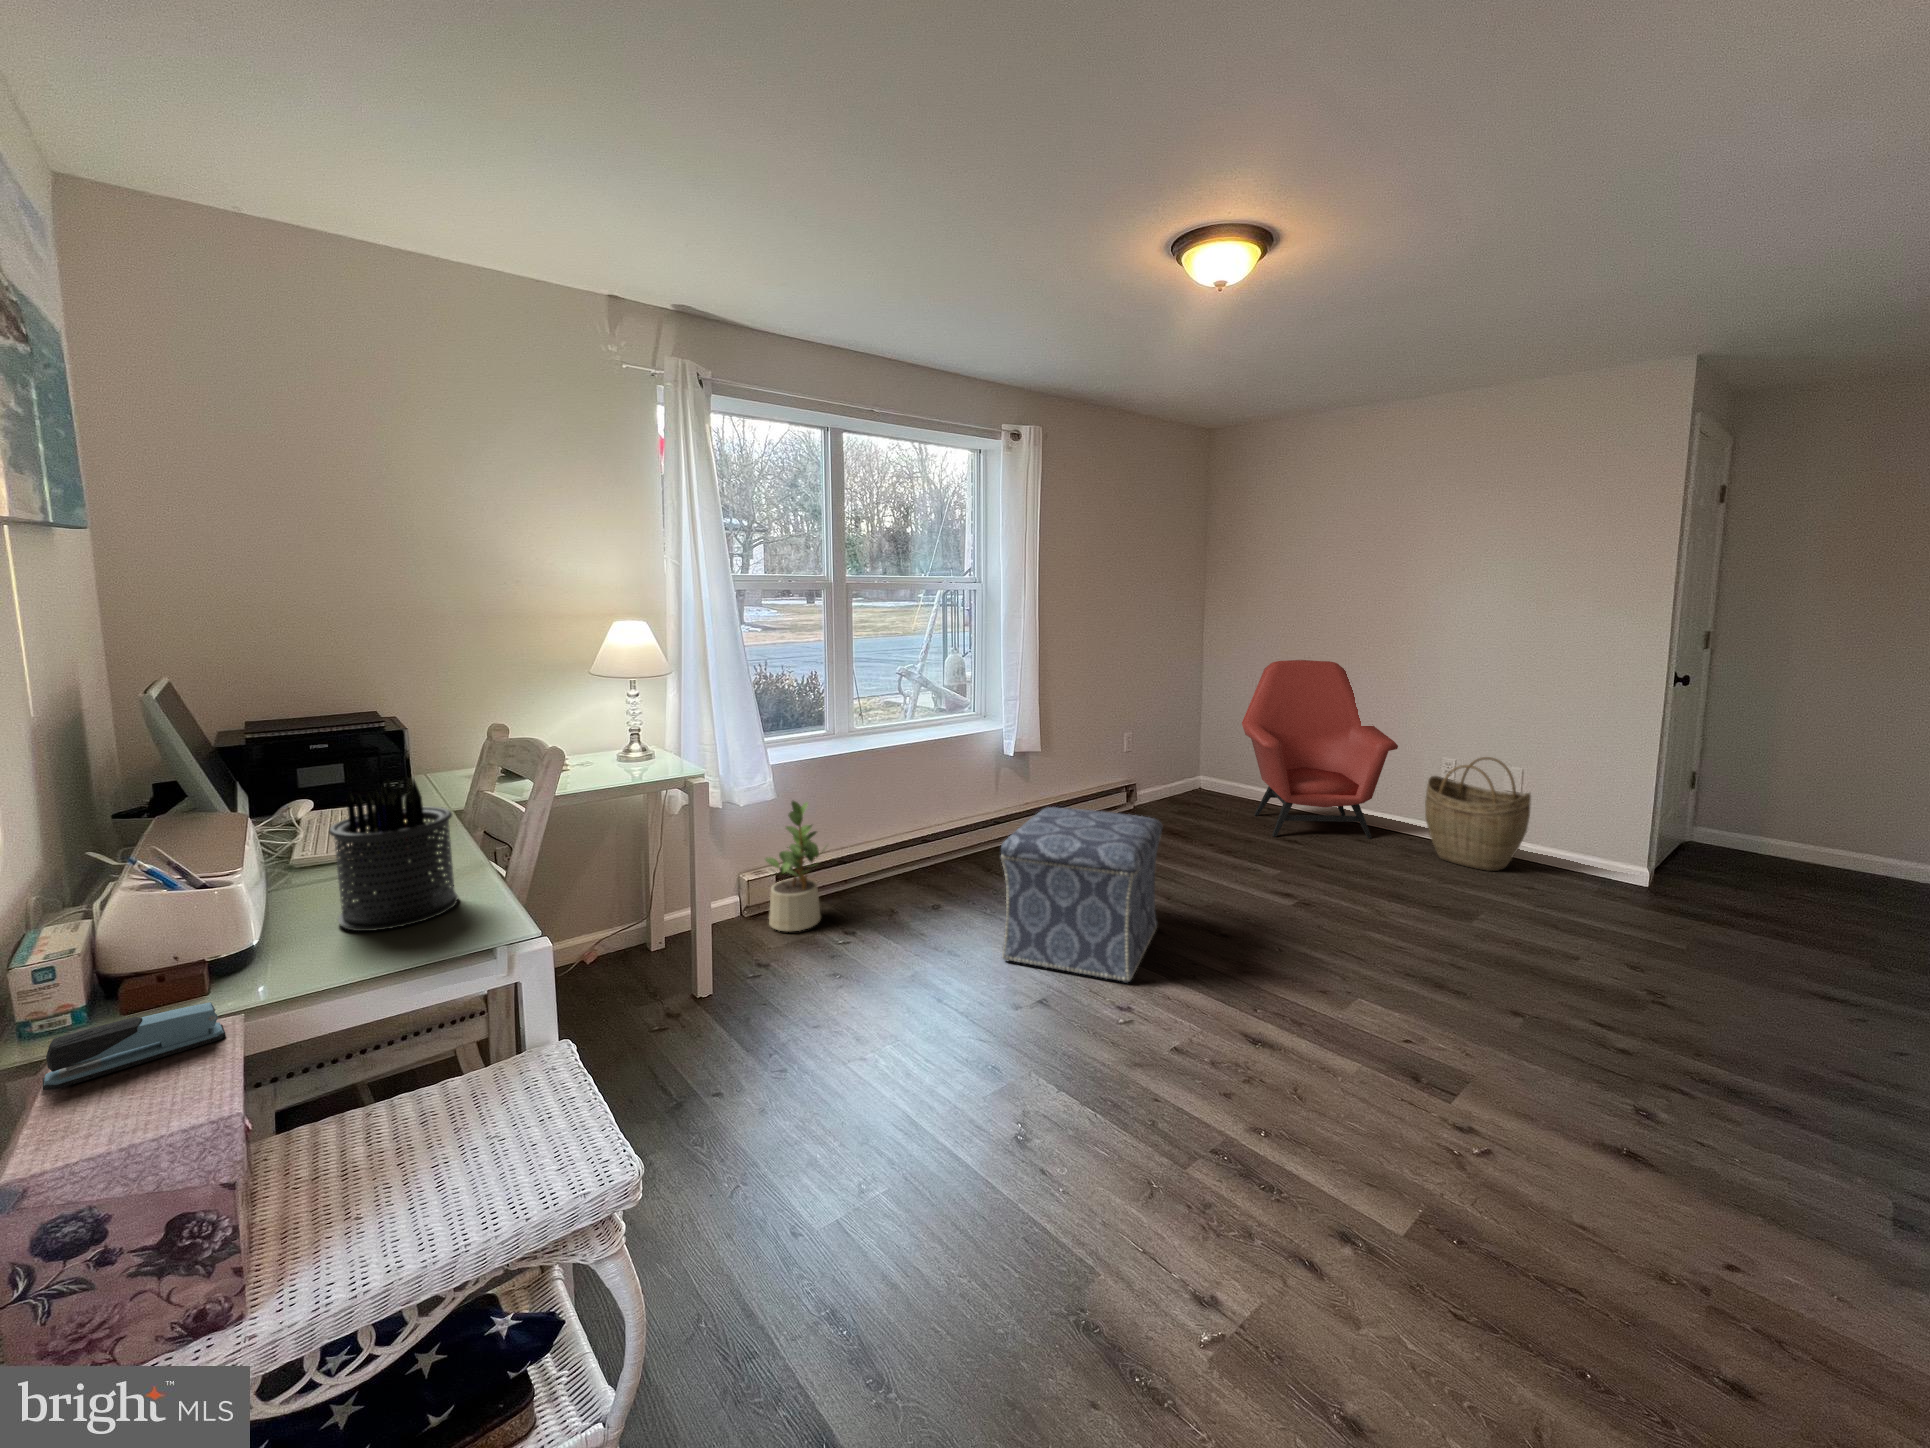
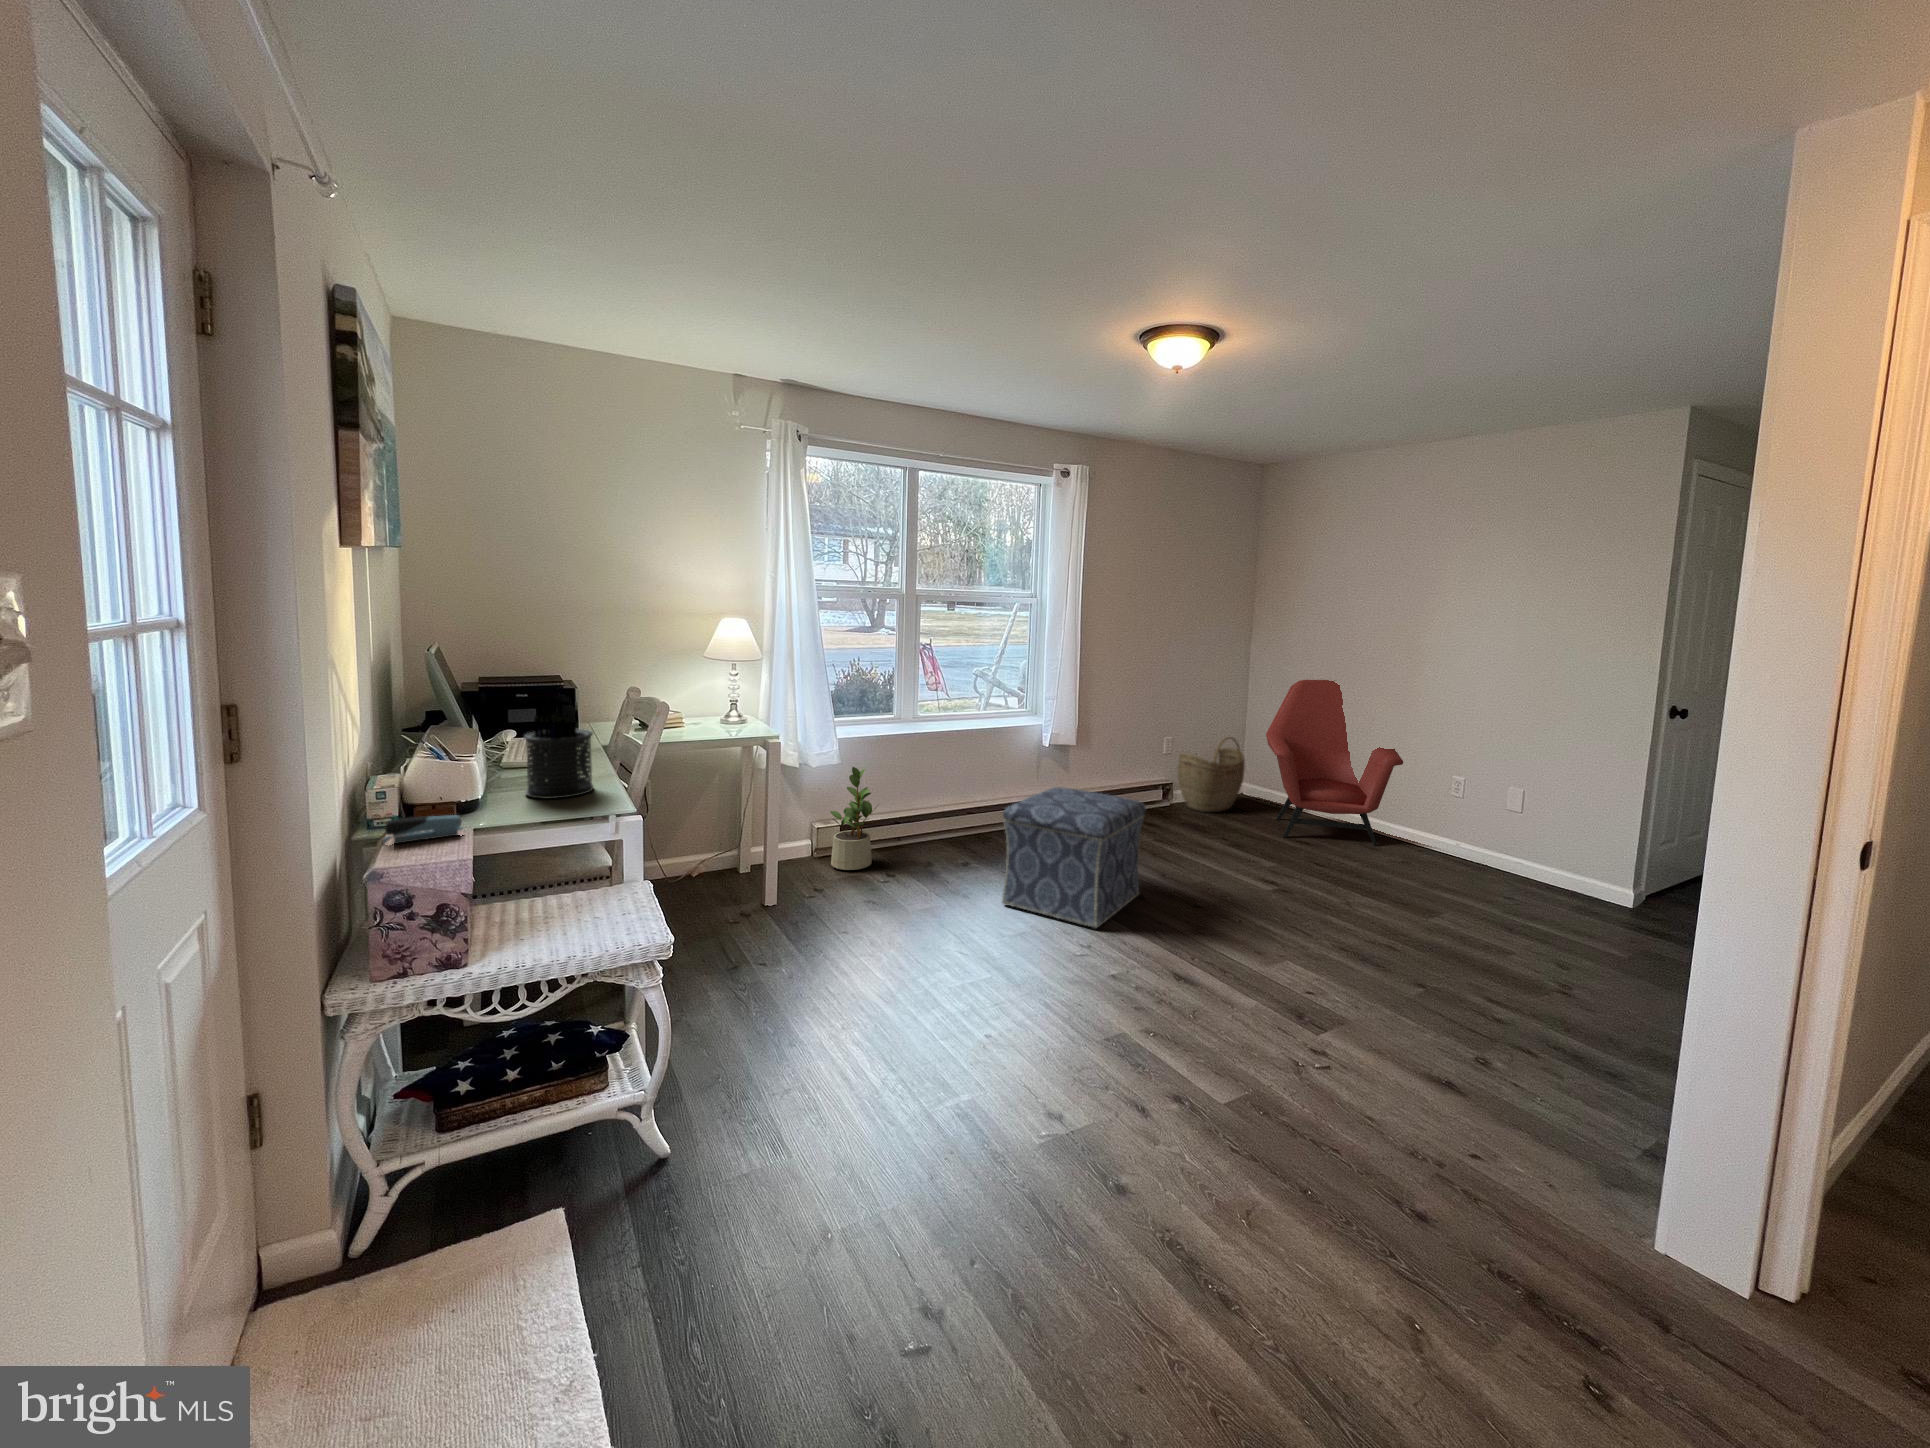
woven basket: present [1425,757,1531,871] -> present [1178,737,1245,812]

